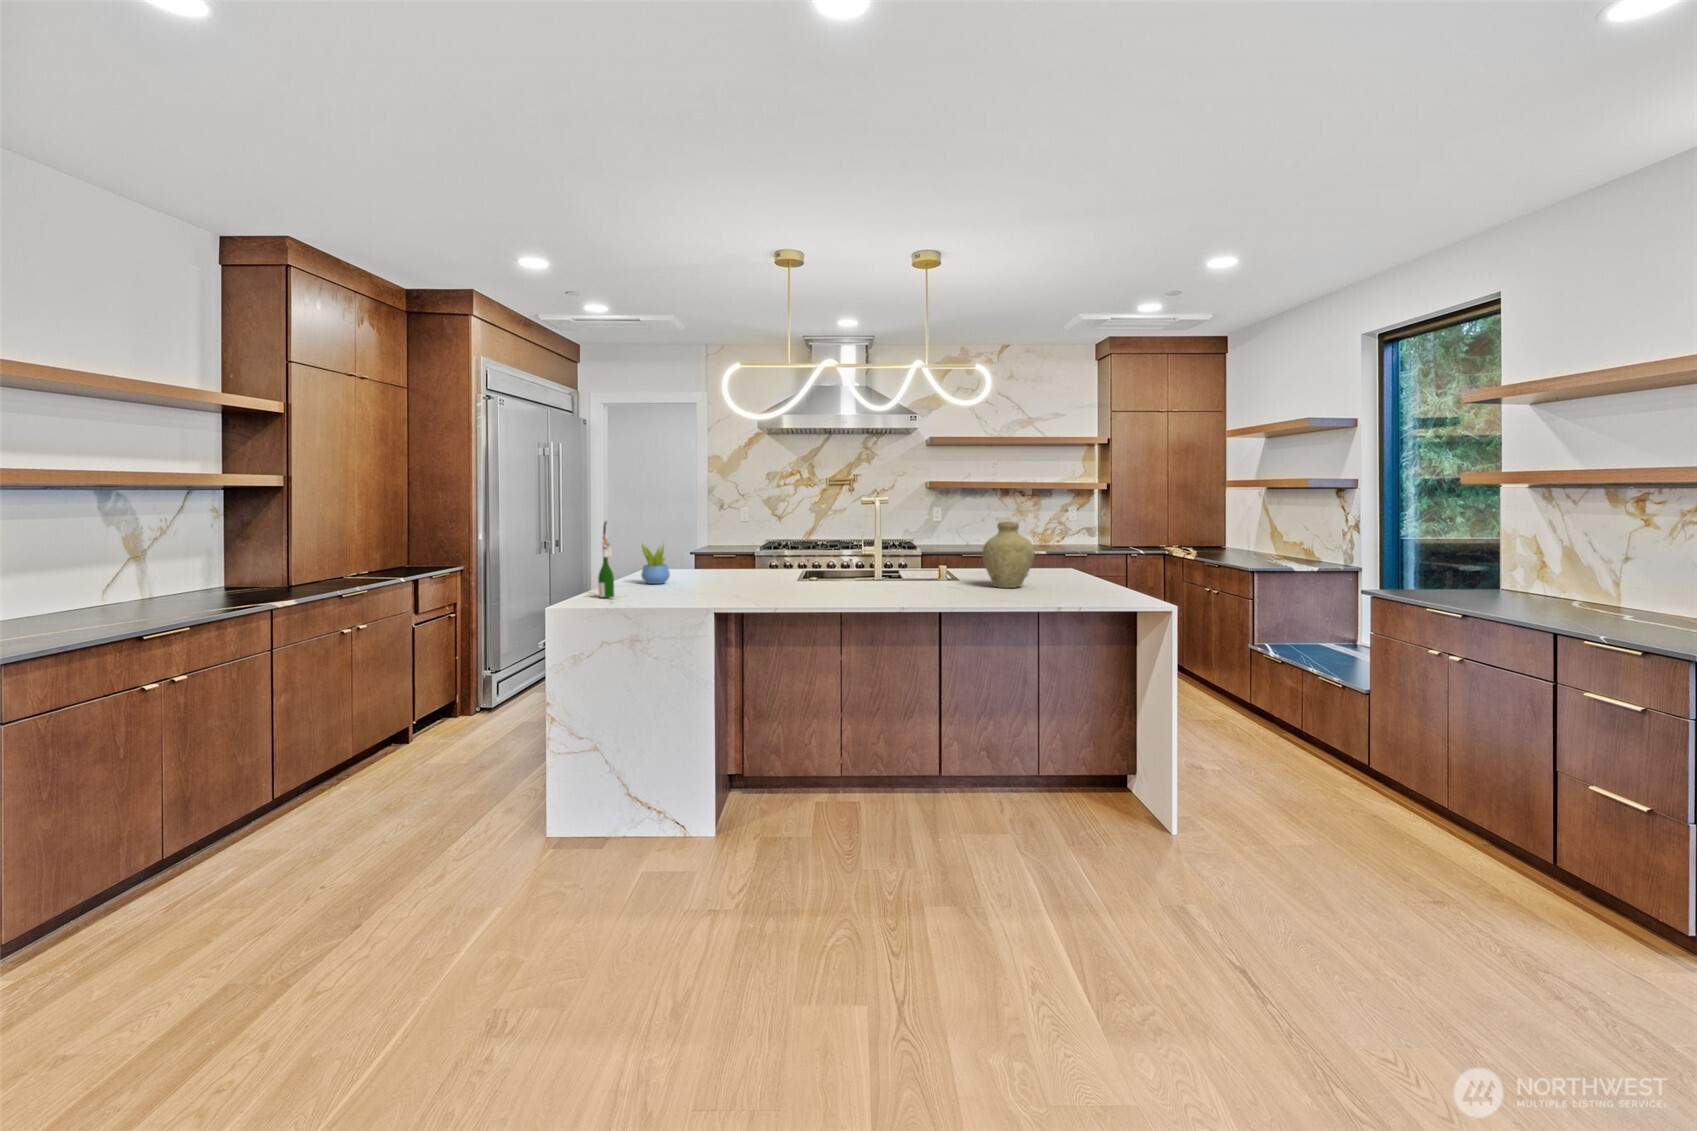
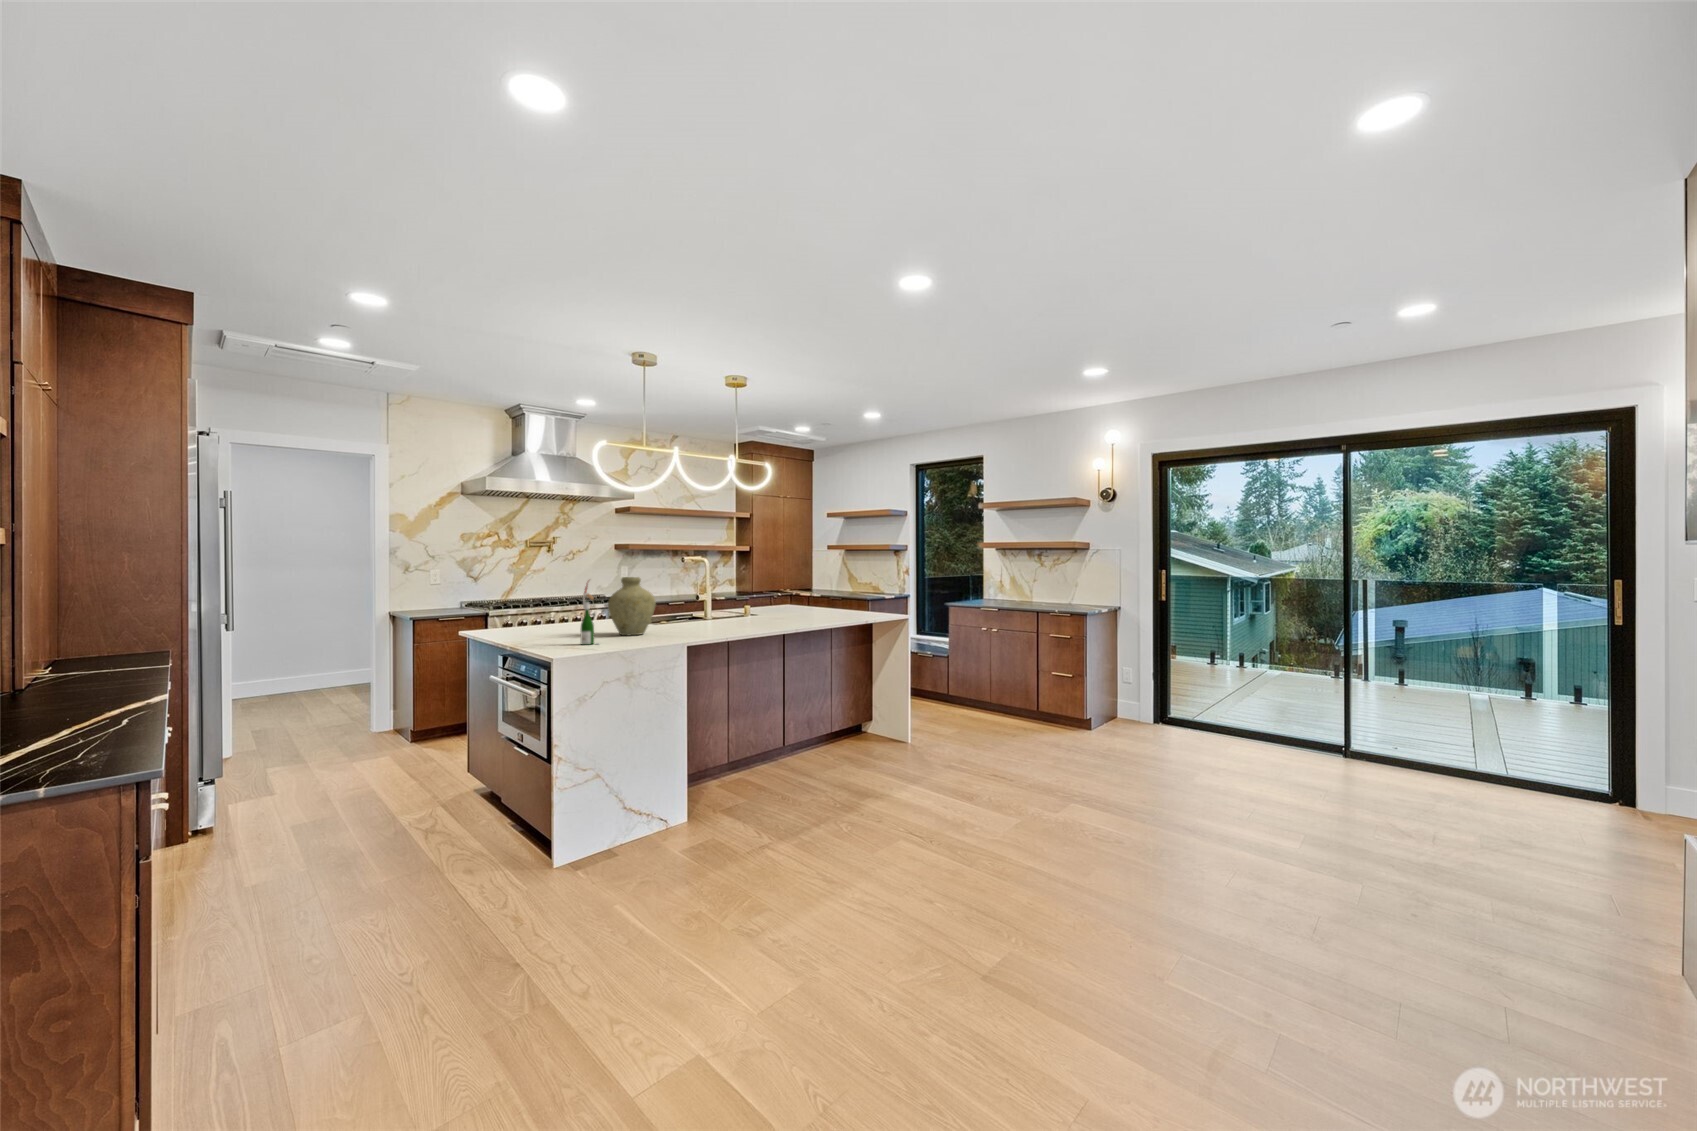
vase: present [982,522,1035,588] -> present [608,577,656,636]
succulent plant: present [641,544,670,584] -> none [543,597,569,636]

